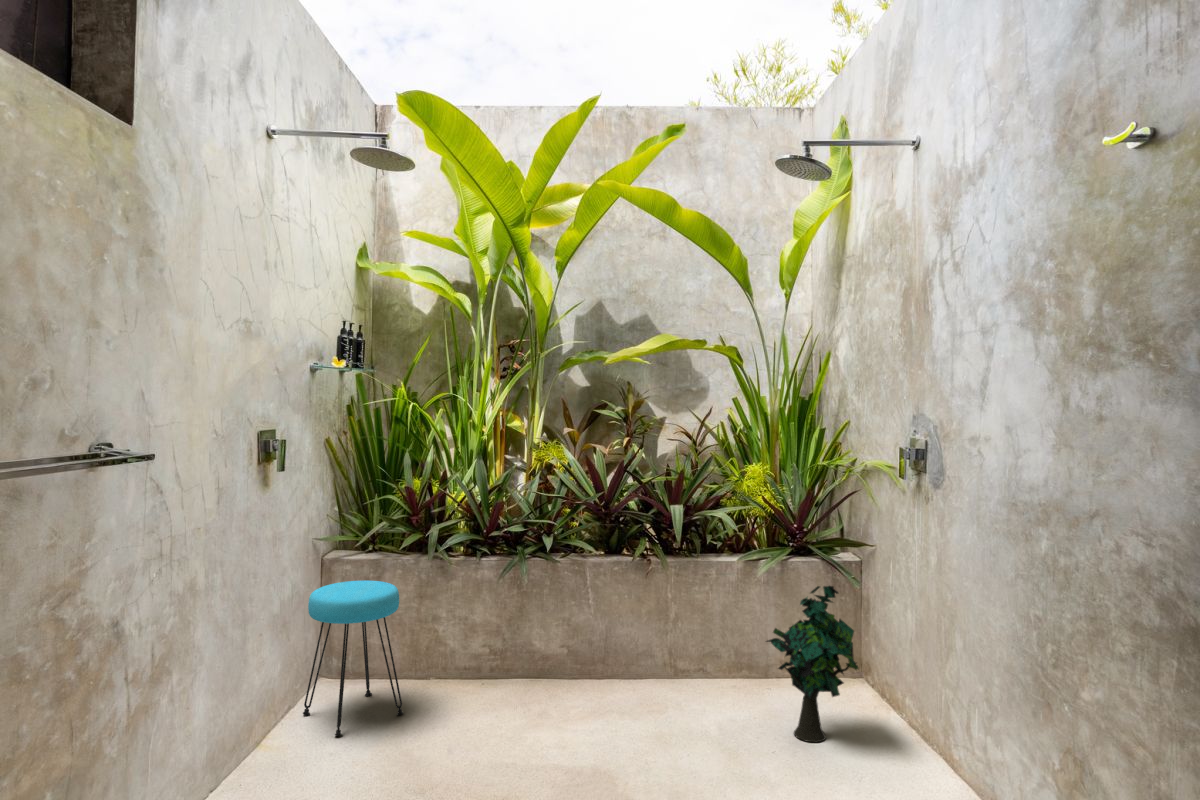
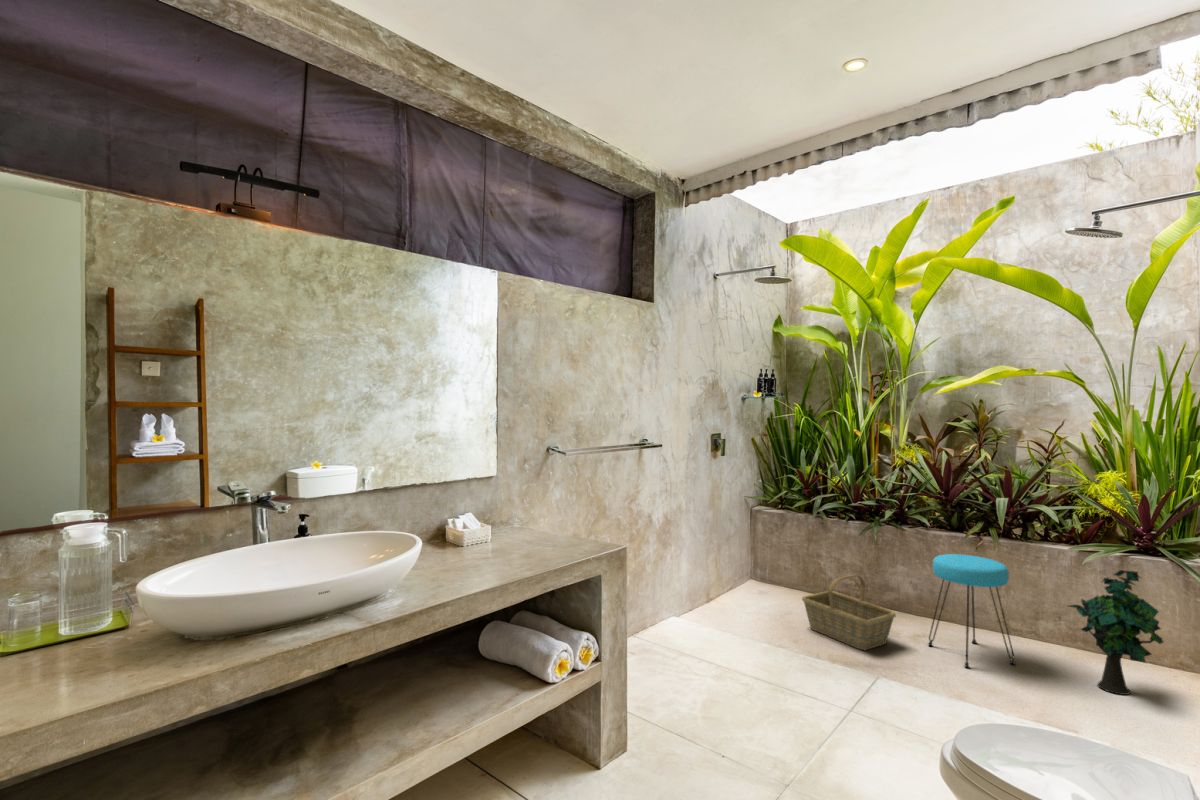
stool: present [303,580,404,736] -> present [928,554,1015,667]
basket: none [425,647,567,770] -> present [802,575,896,650]

